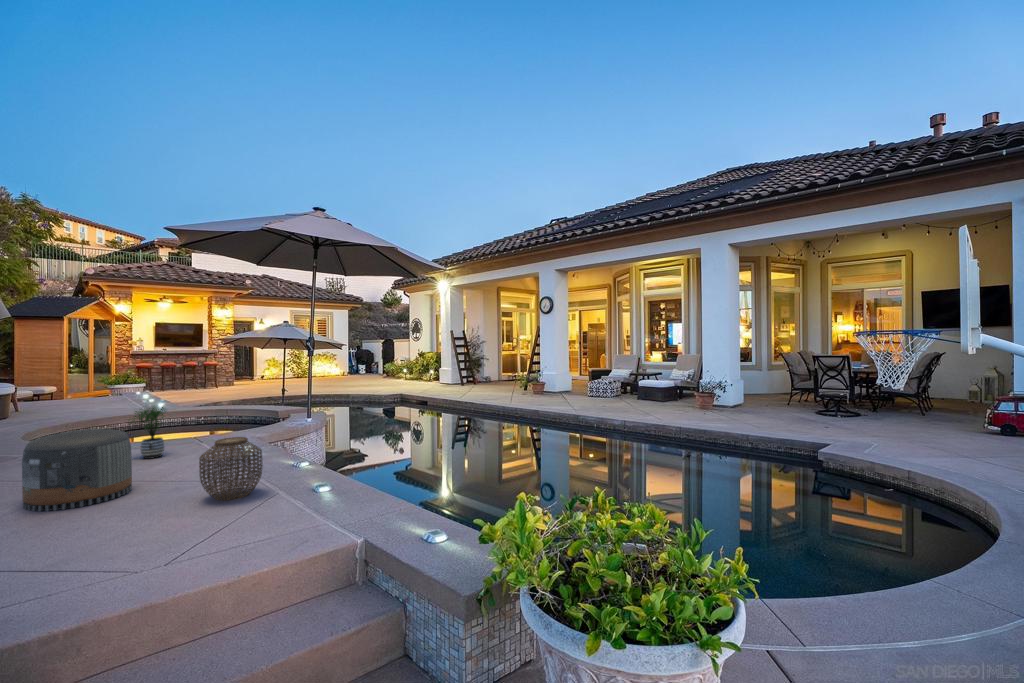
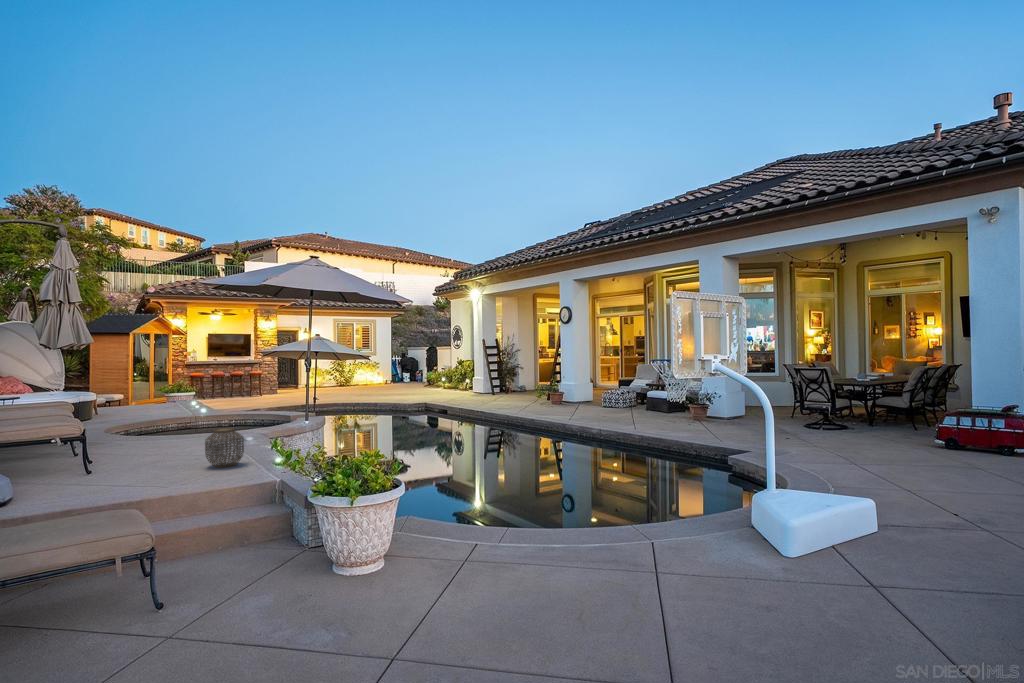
potted plant: present [134,406,166,459] -> none [169,407,200,446]
pouf: present [22,429,132,512] -> none [109,422,169,469]

